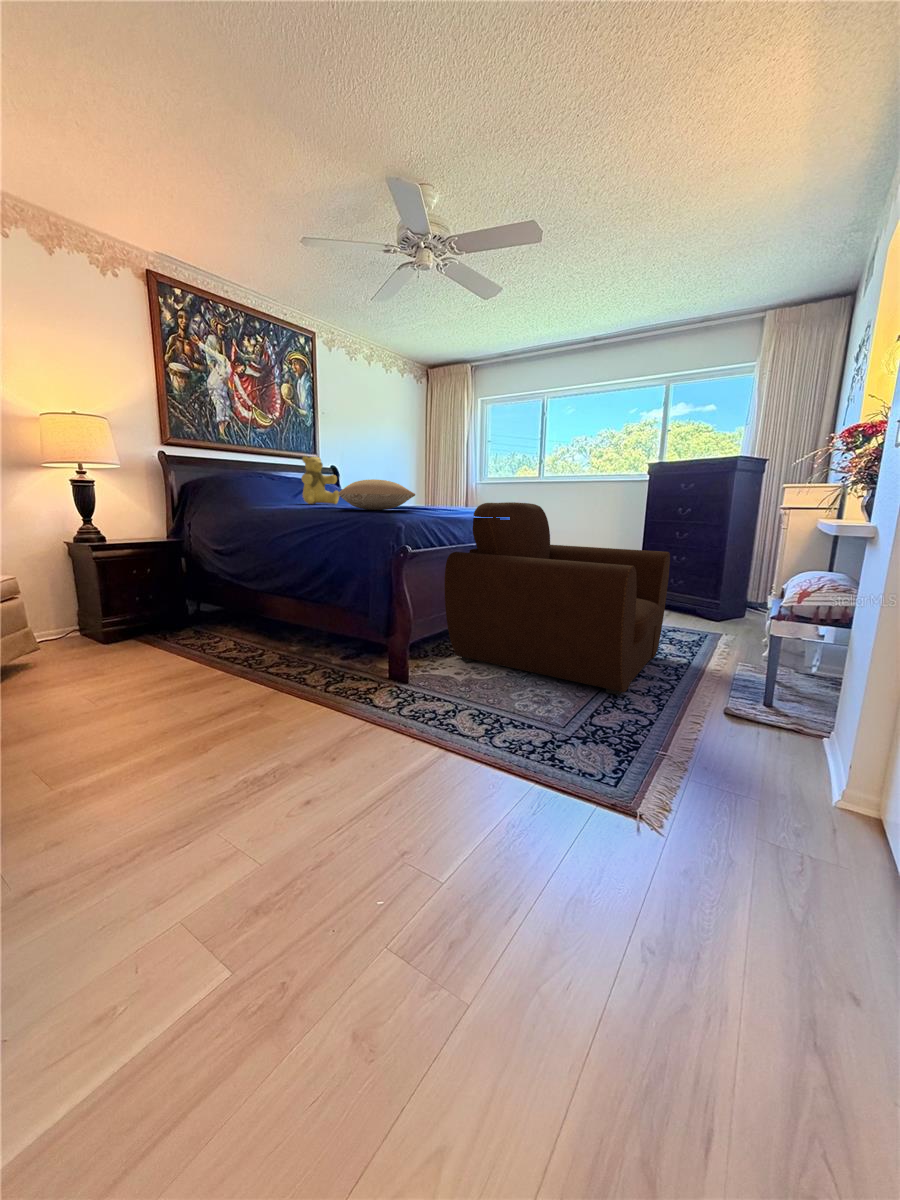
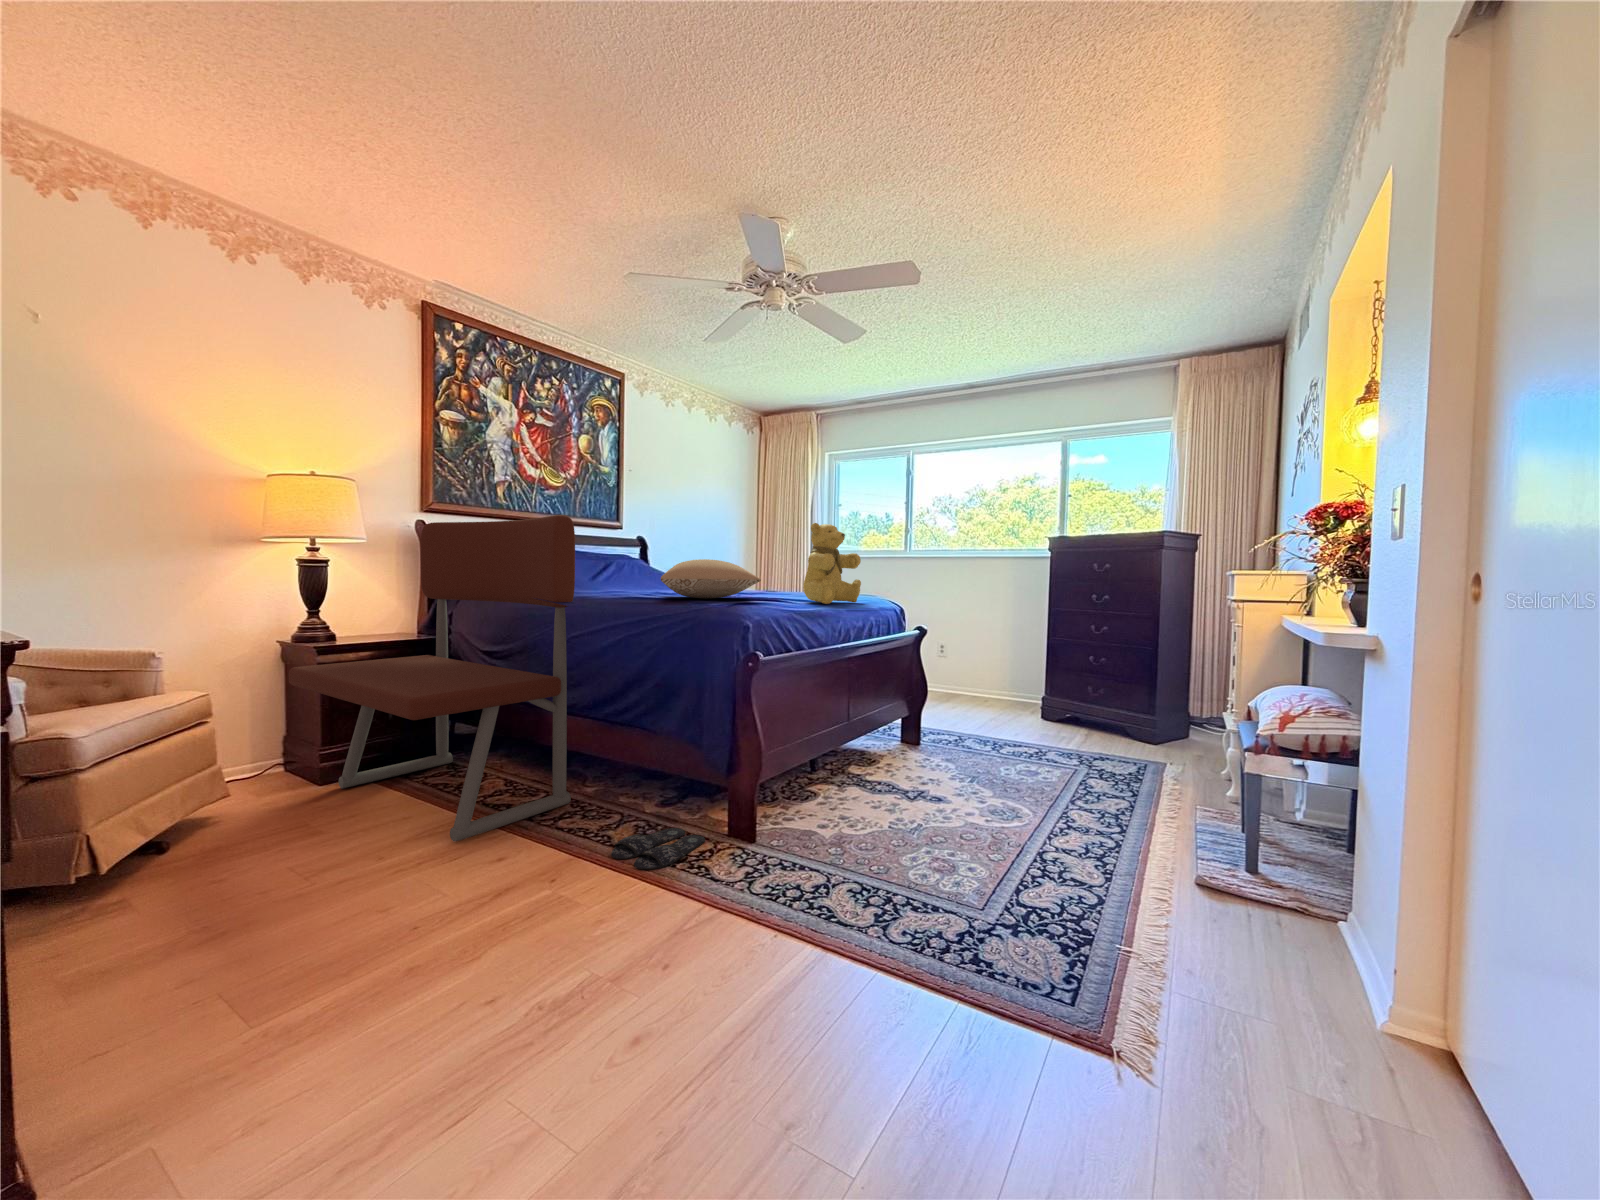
bench: none [73,443,280,680] -> present [289,515,575,842]
teddy bear: present [301,456,339,504] -> present [803,523,861,604]
armchair: present [445,502,670,695] -> none [803,590,1092,856]
slippers: none [306,674,373,699] -> present [611,828,705,869]

